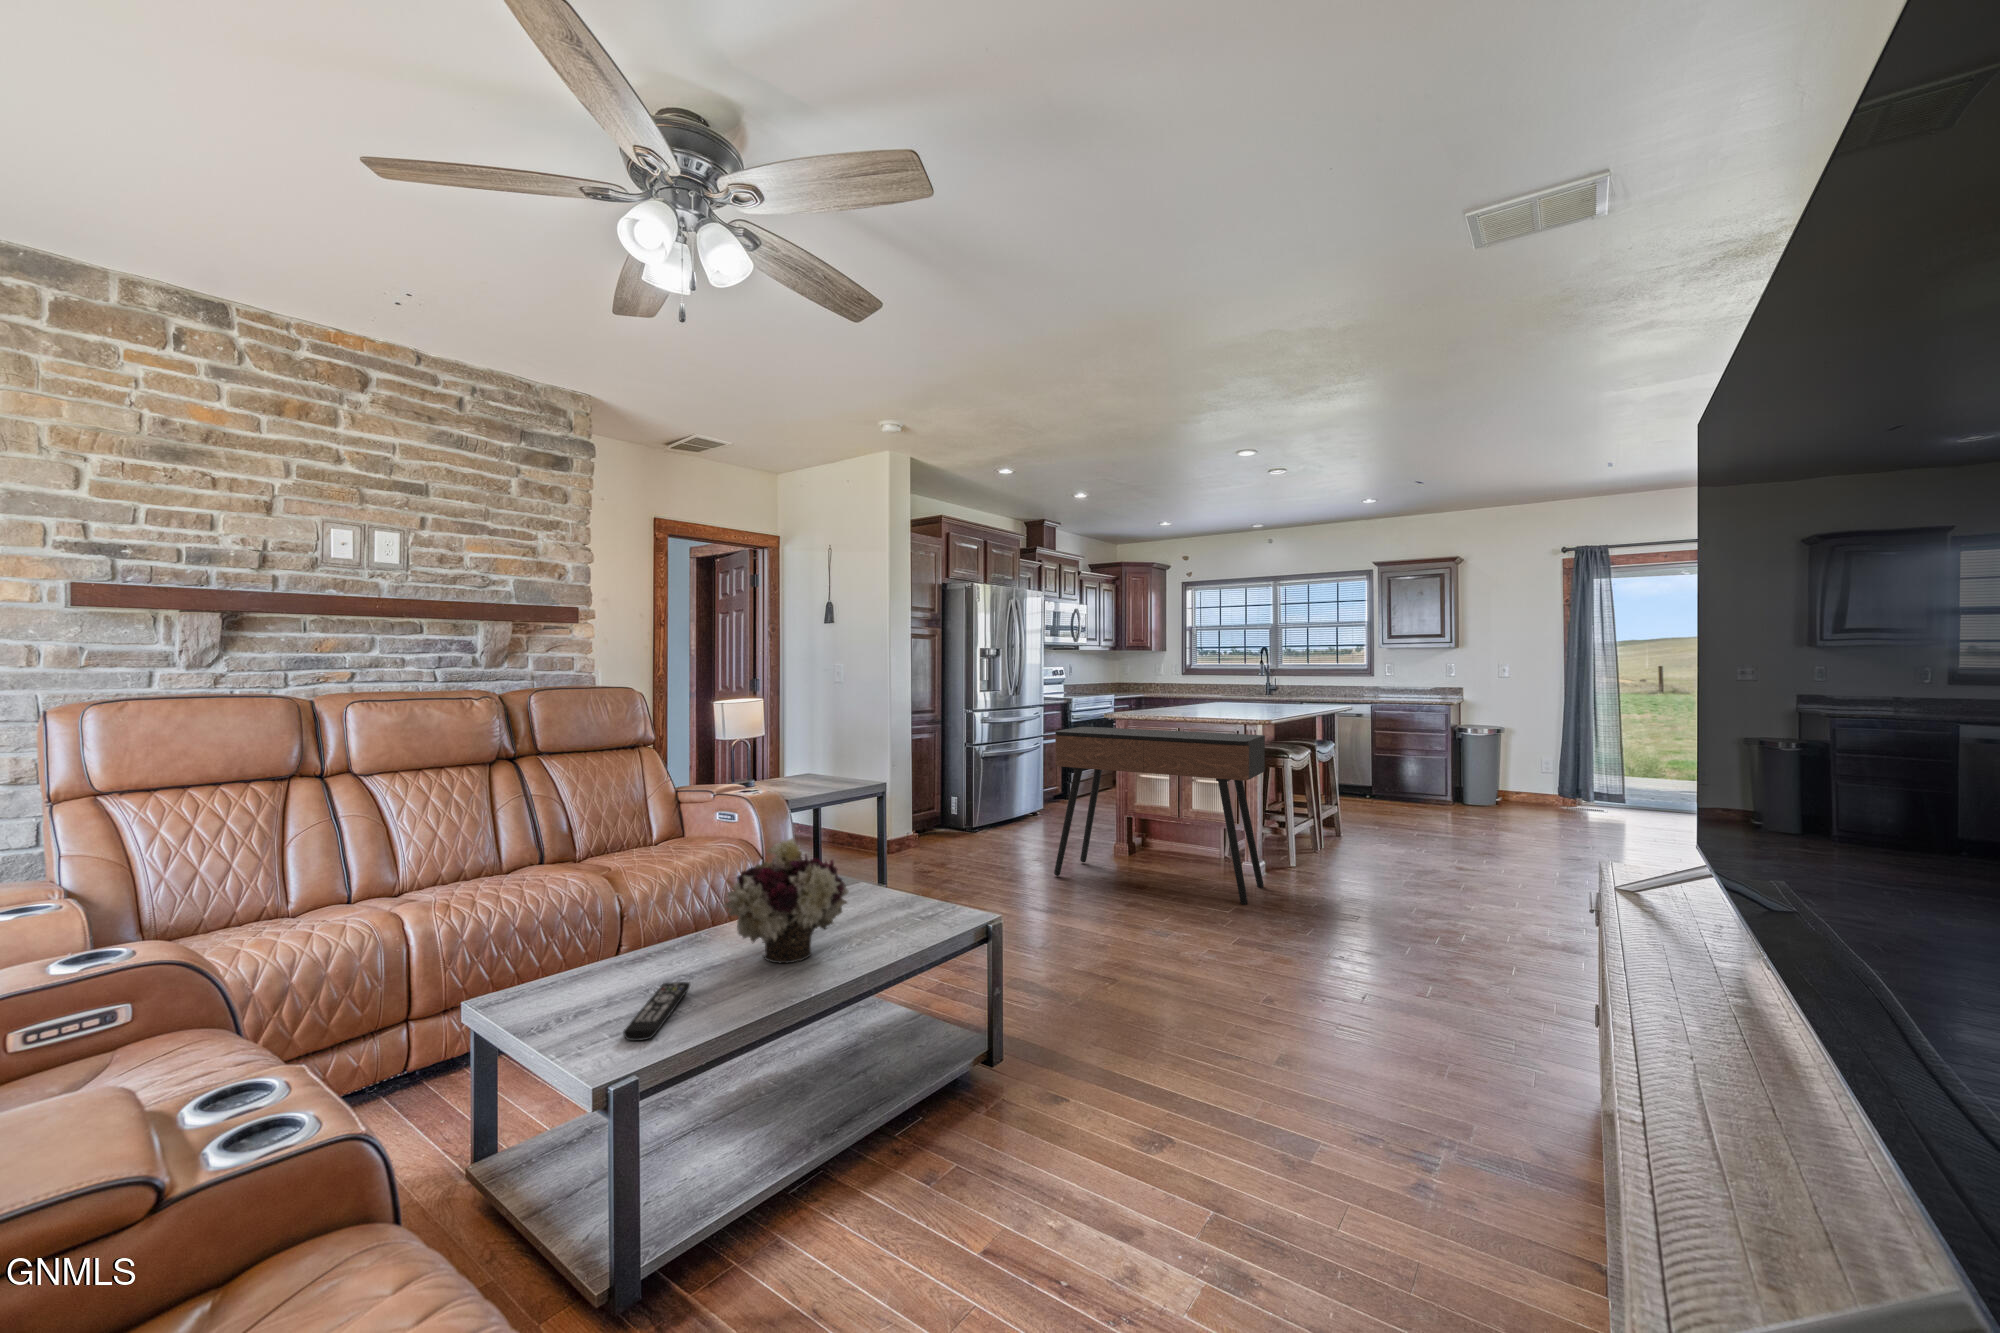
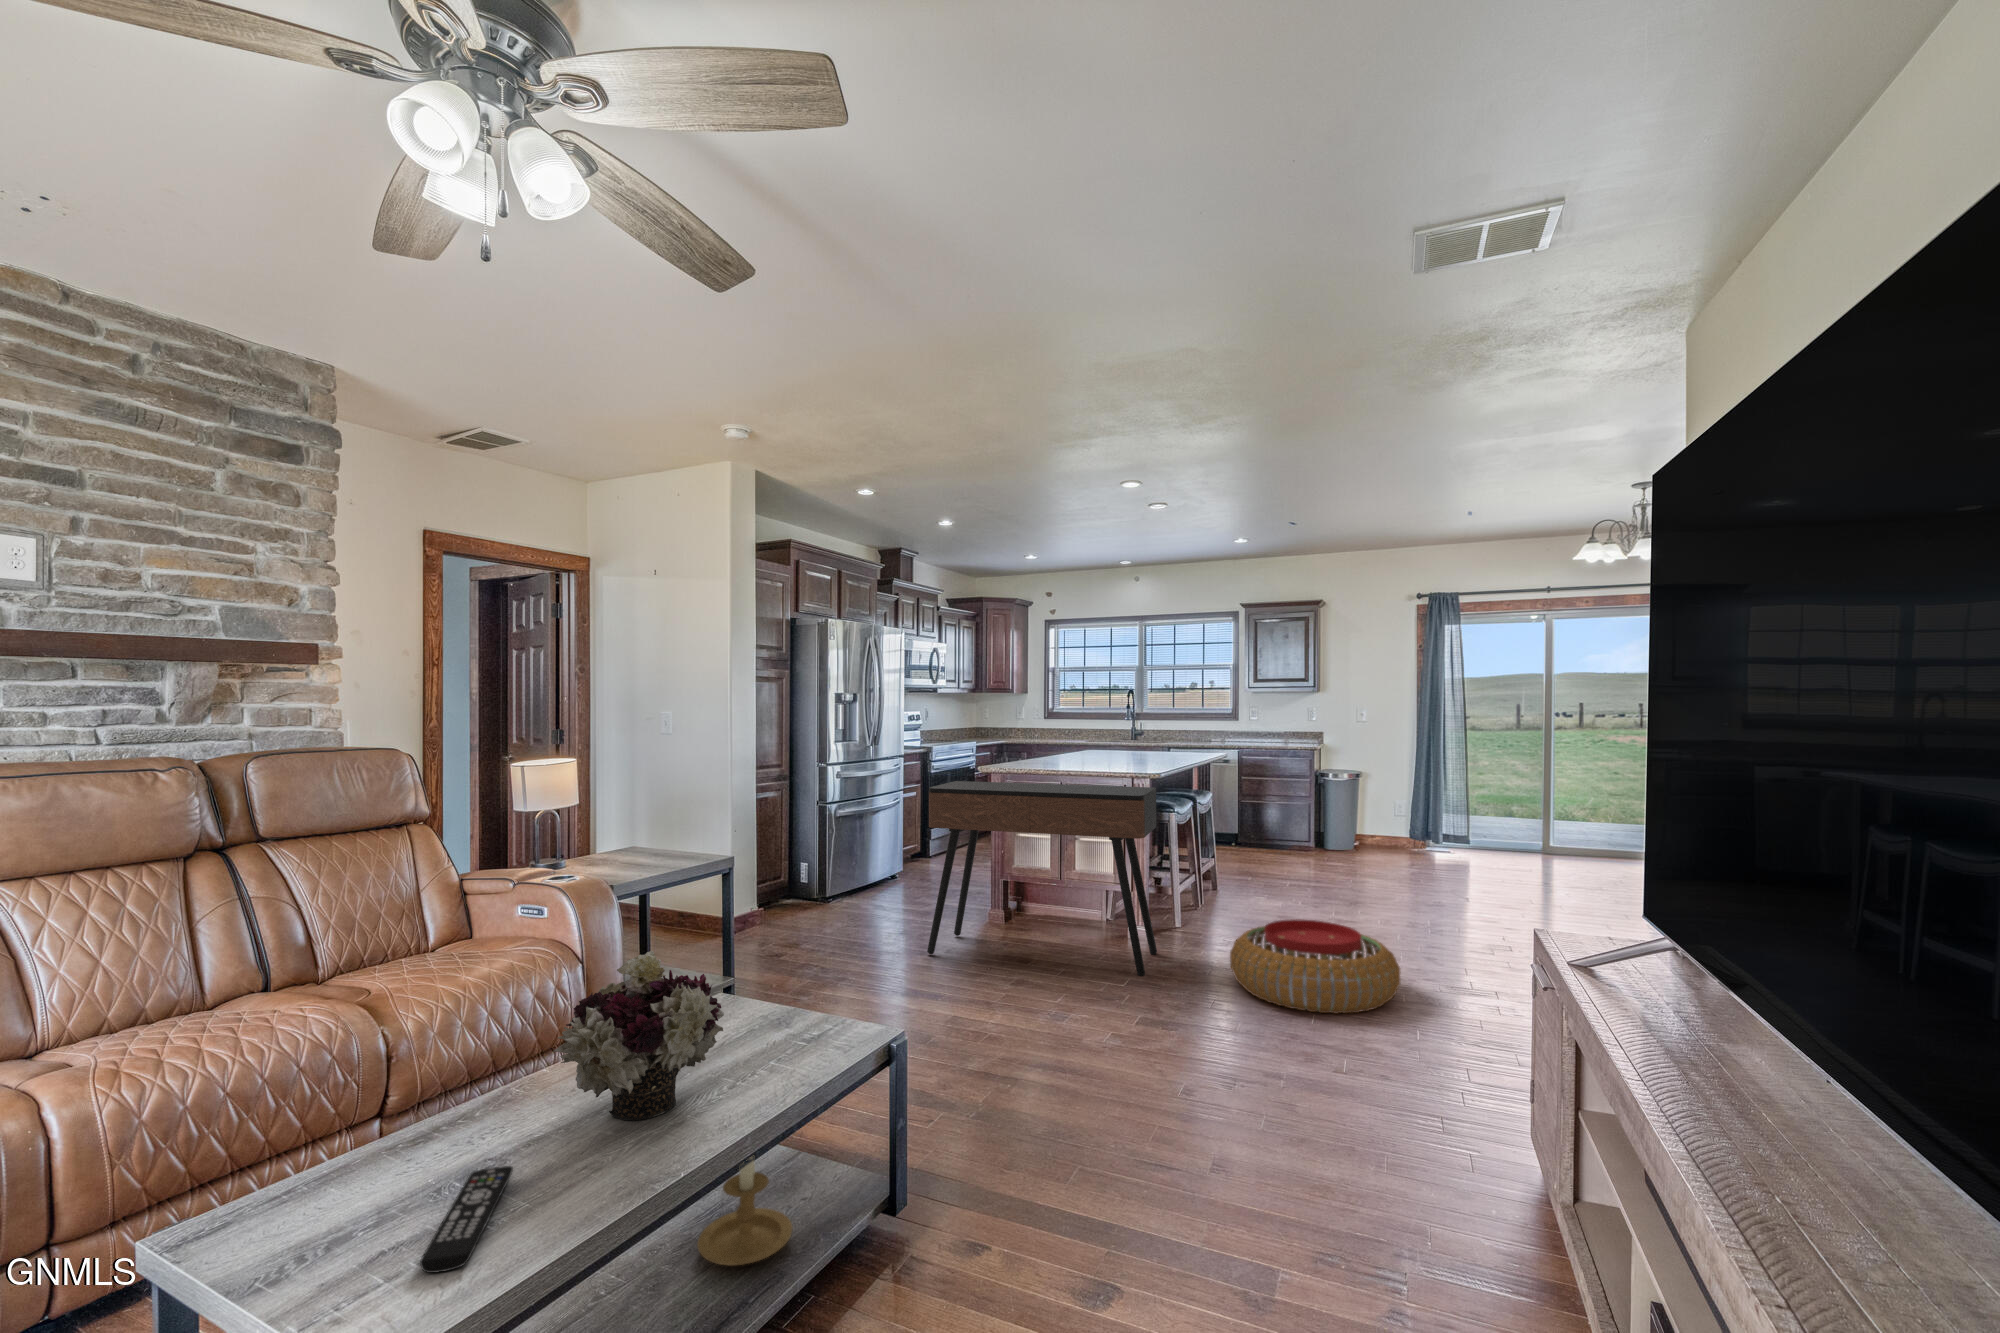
pouf: none [1328,861,1498,949] -> present [1230,919,1401,1014]
candle holder: none [831,984,904,1083] -> present [697,1161,792,1265]

